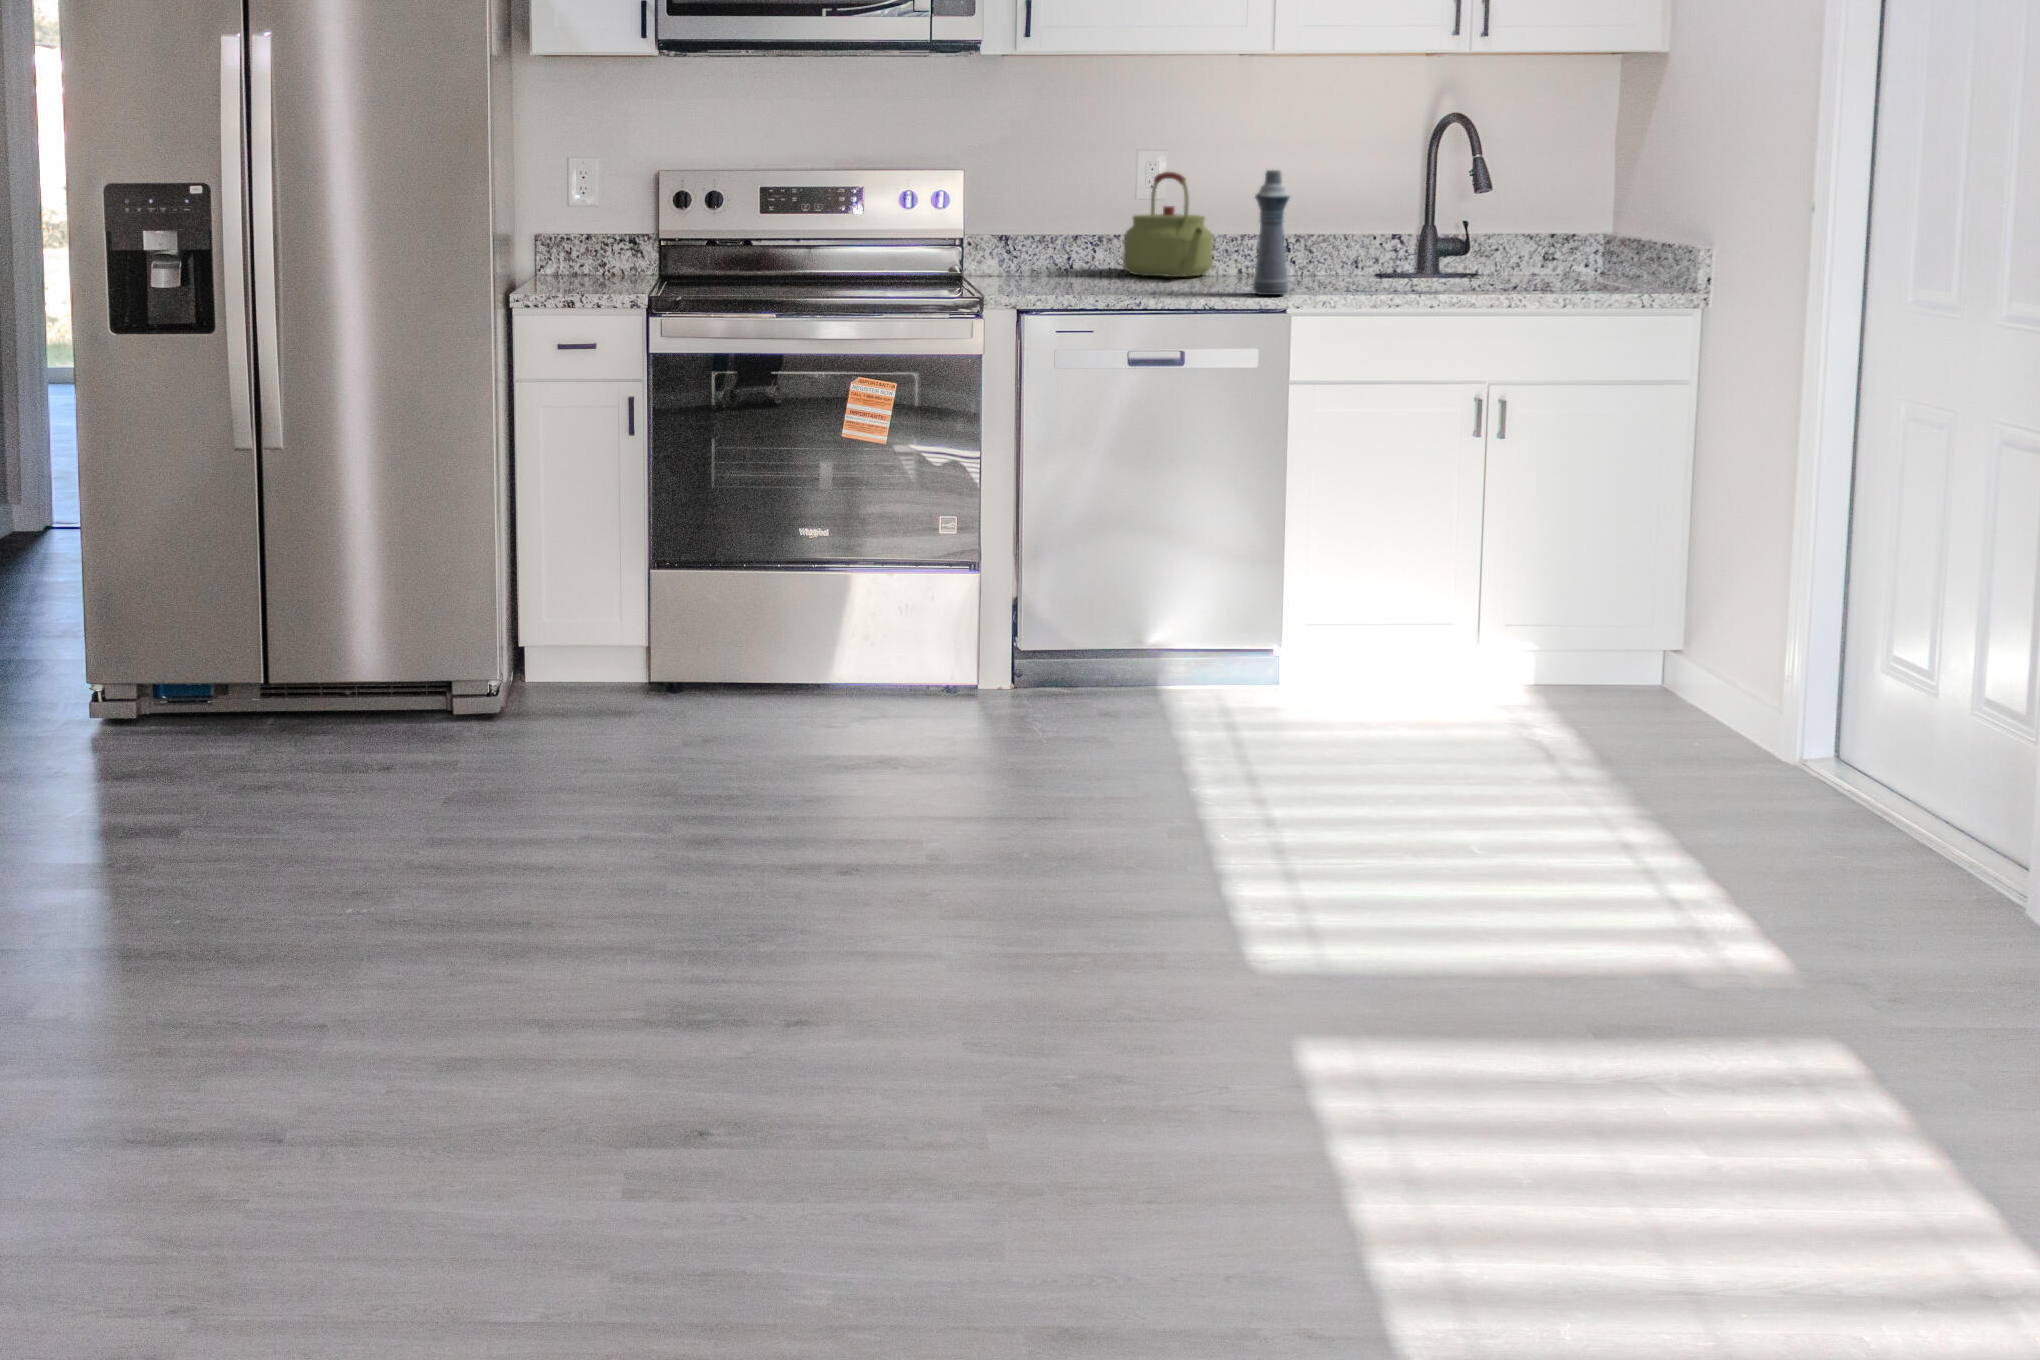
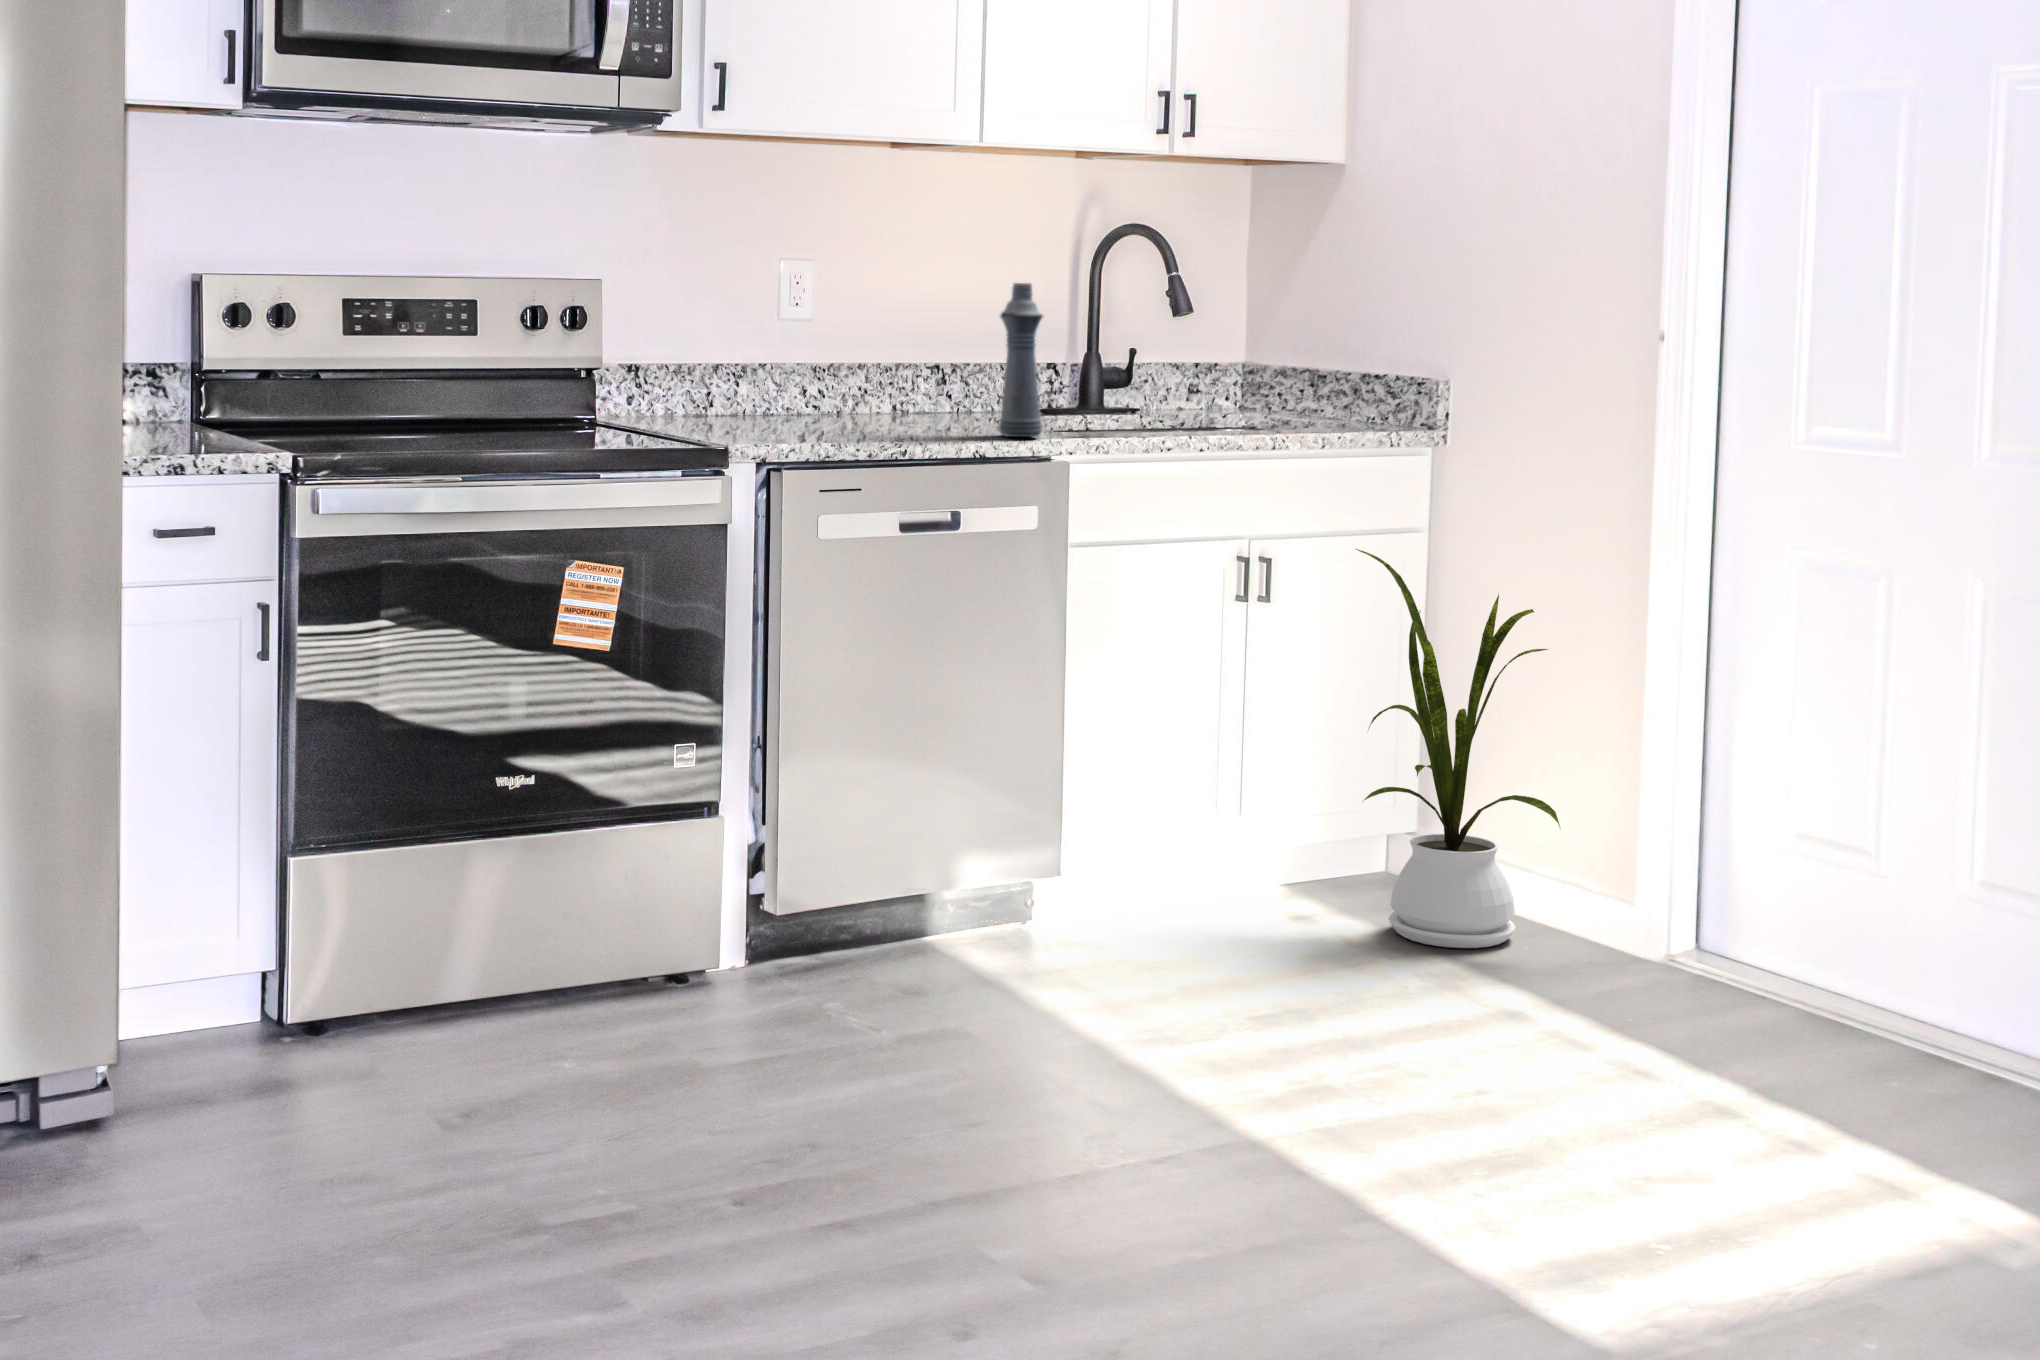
kettle: present [1123,172,1213,277] -> none [779,284,904,418]
house plant: none [1564,398,1749,748] -> present [1356,549,1560,948]

